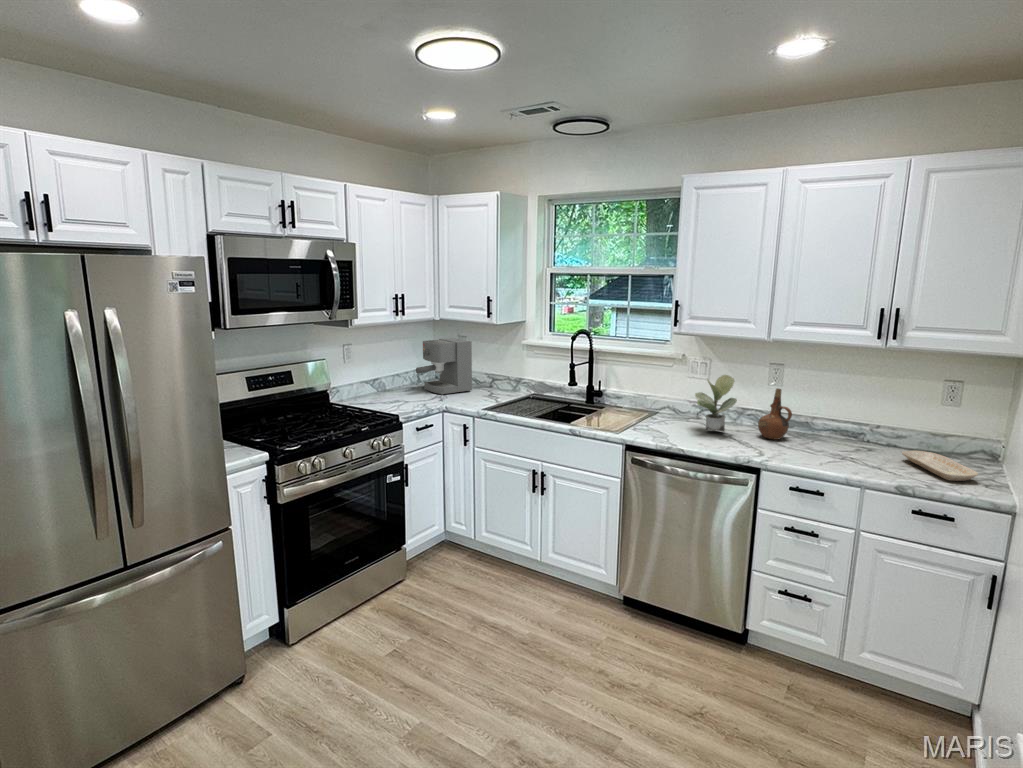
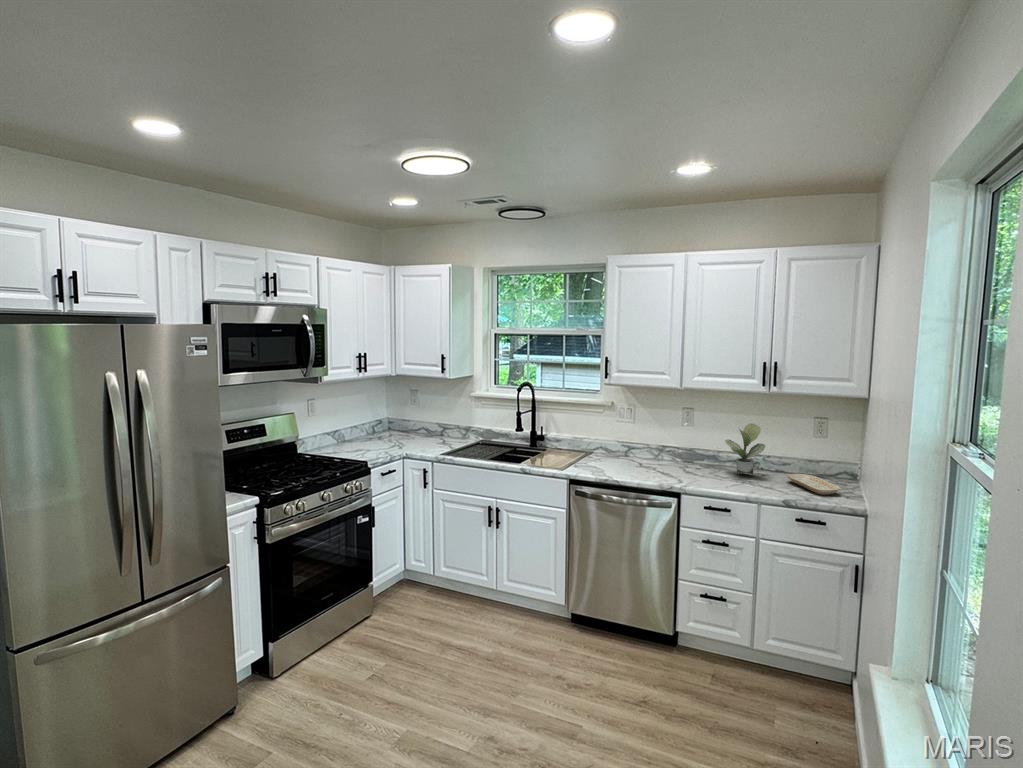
coffee maker: present [416,338,472,395] -> none [376,392,427,444]
potted plant: present [695,375,737,432] -> present [725,423,765,474]
ceramic pitcher: present [758,388,792,440] -> none [676,428,702,470]

